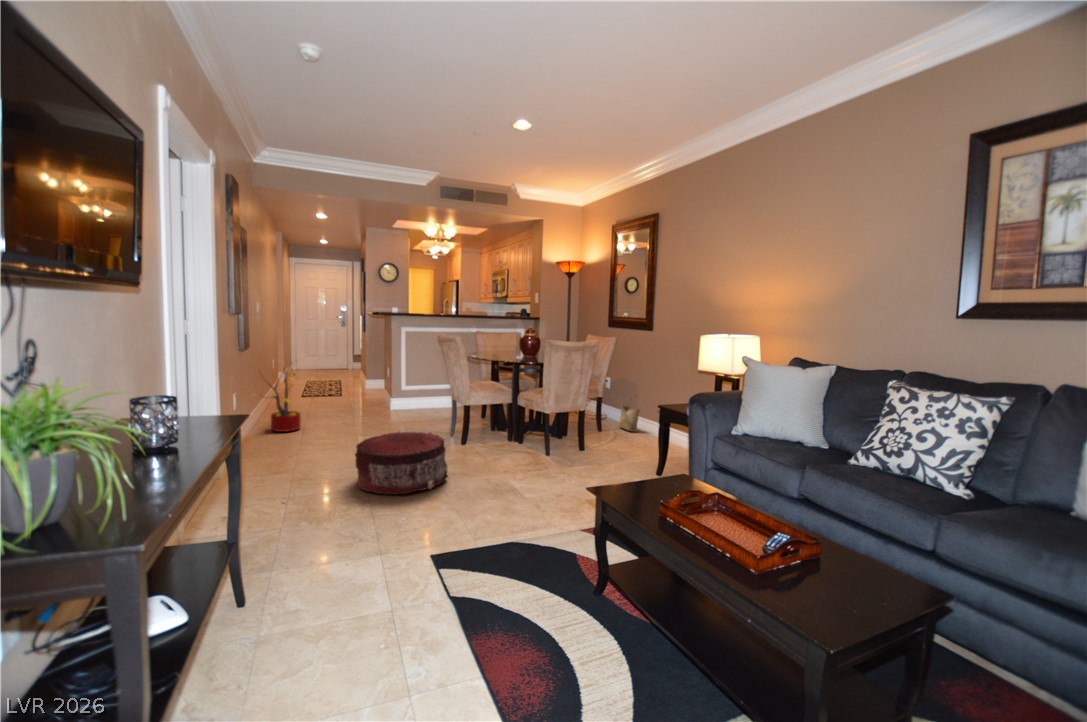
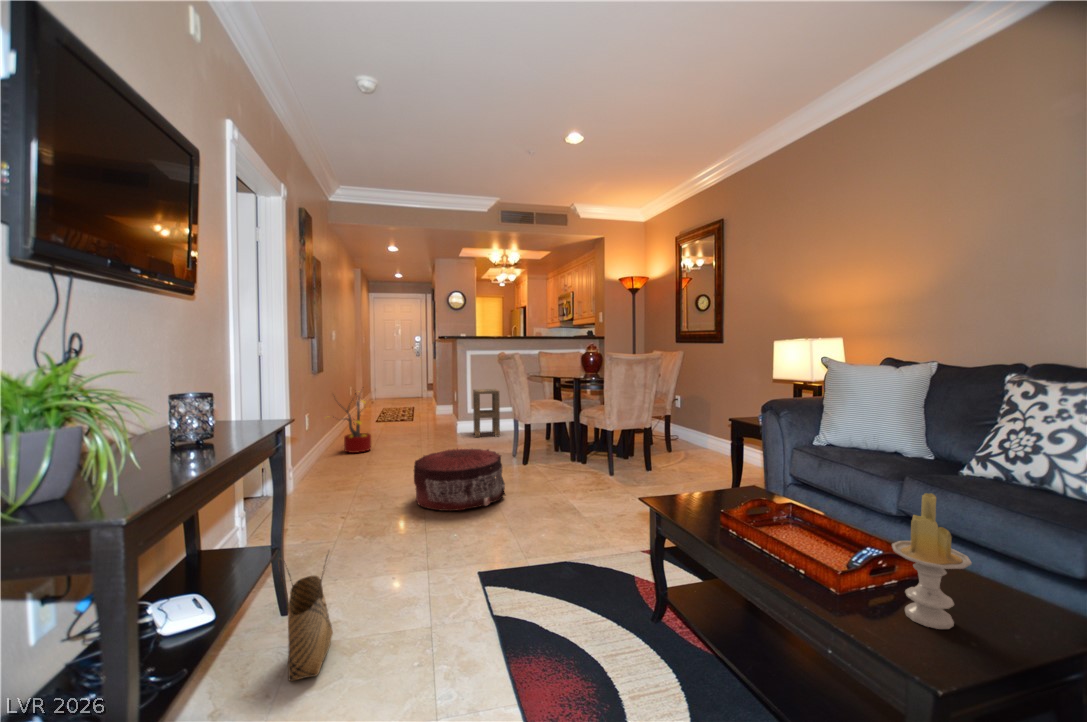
side table: none [408,367,435,416] -> present [473,389,500,437]
woven basket: present [619,406,640,432] -> present [278,555,333,681]
candle: none [800,494,857,600] -> present [892,493,971,629]

